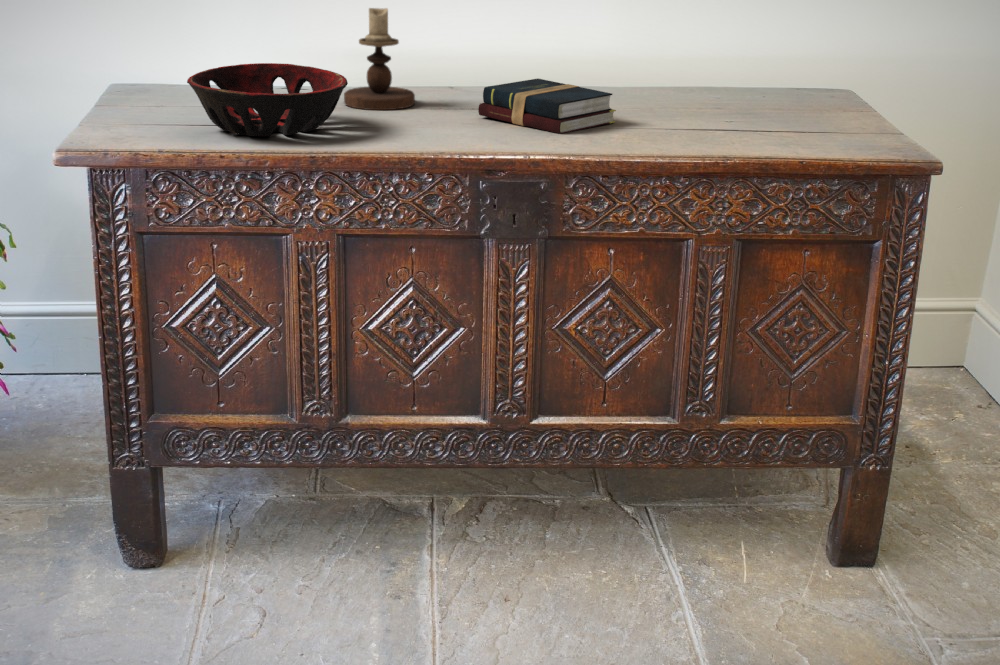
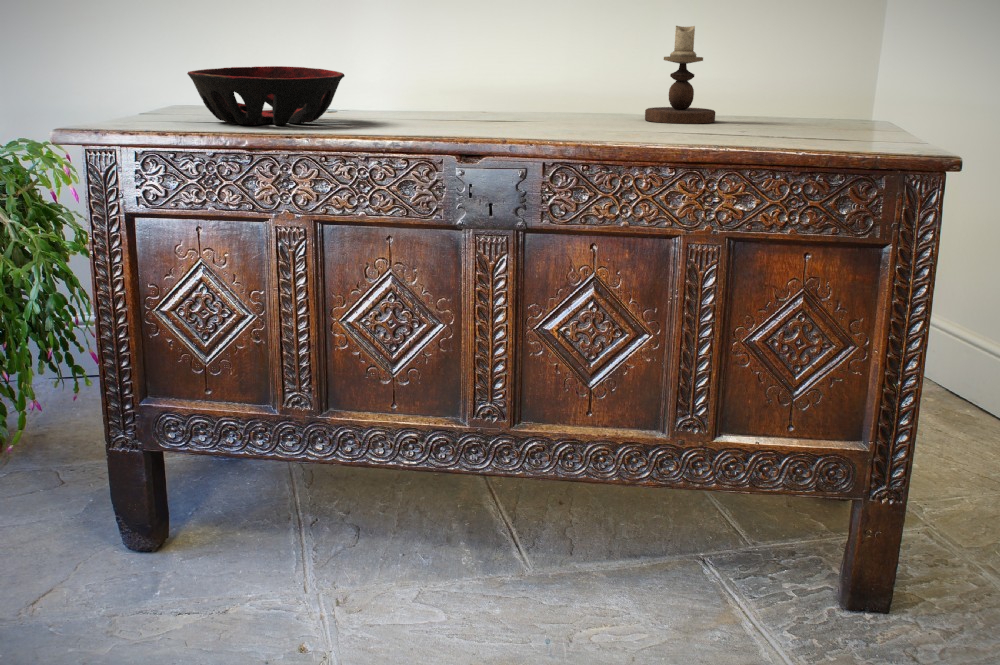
candlestick: present [344,8,415,110] -> present [645,26,715,124]
hardback book: present [478,79,616,134] -> none [483,89,619,131]

